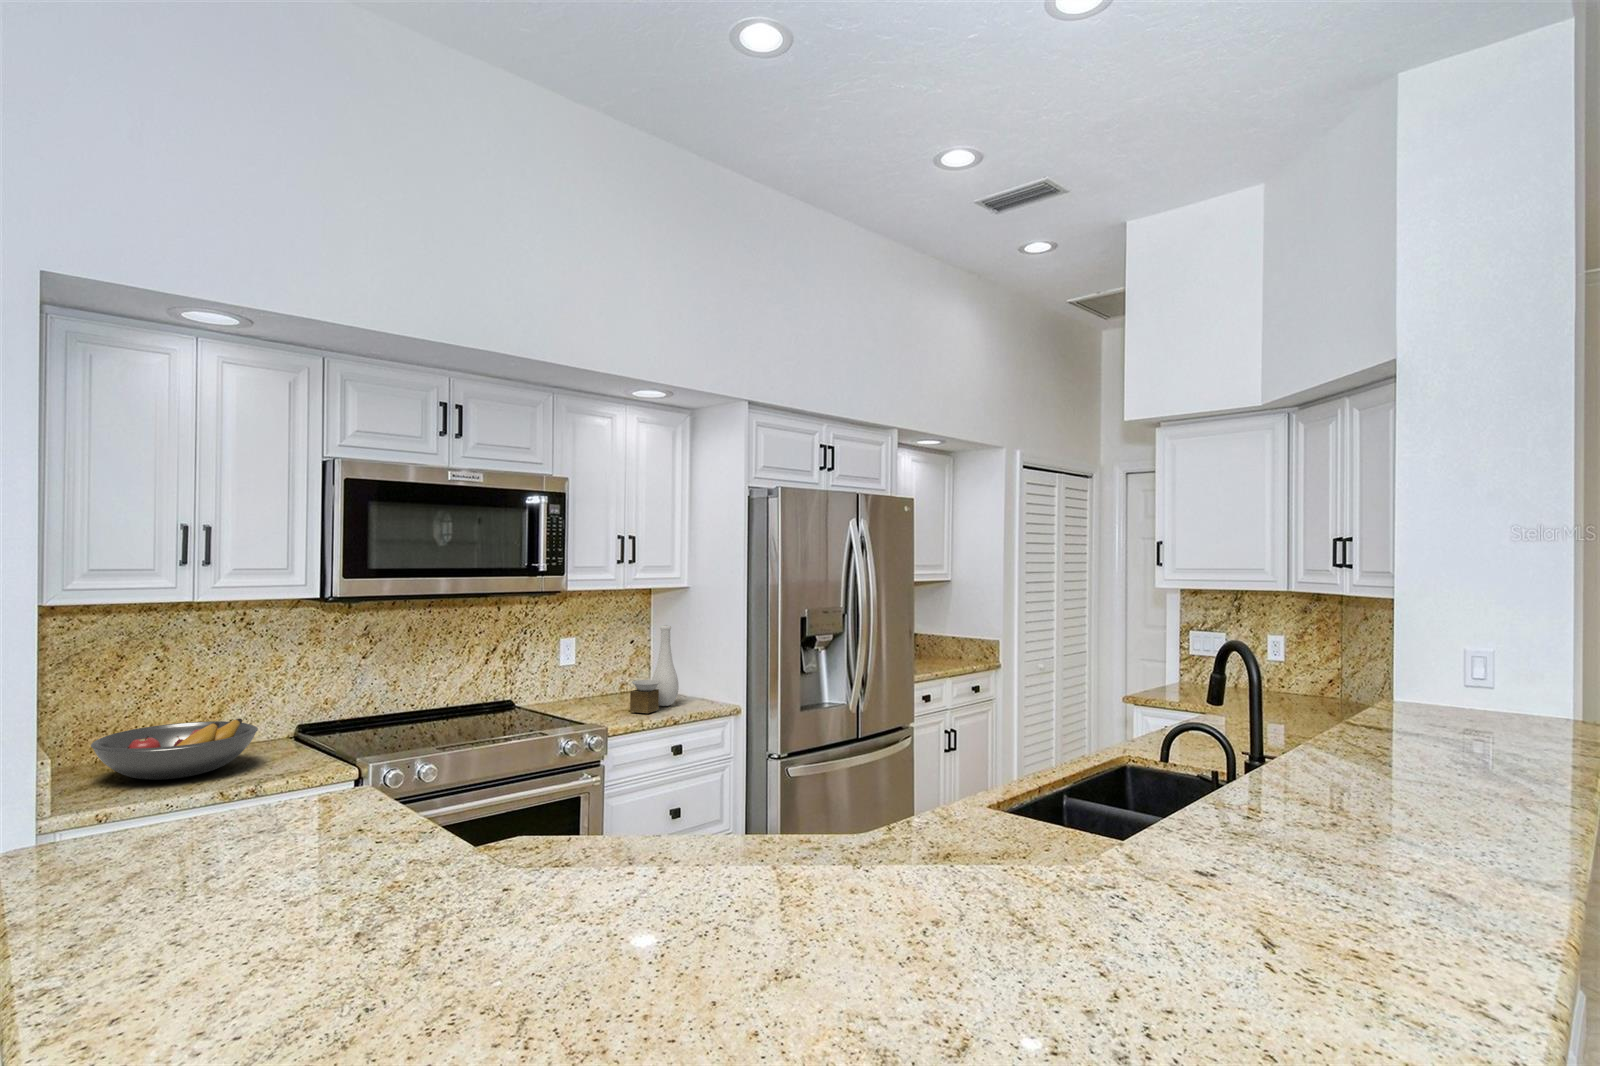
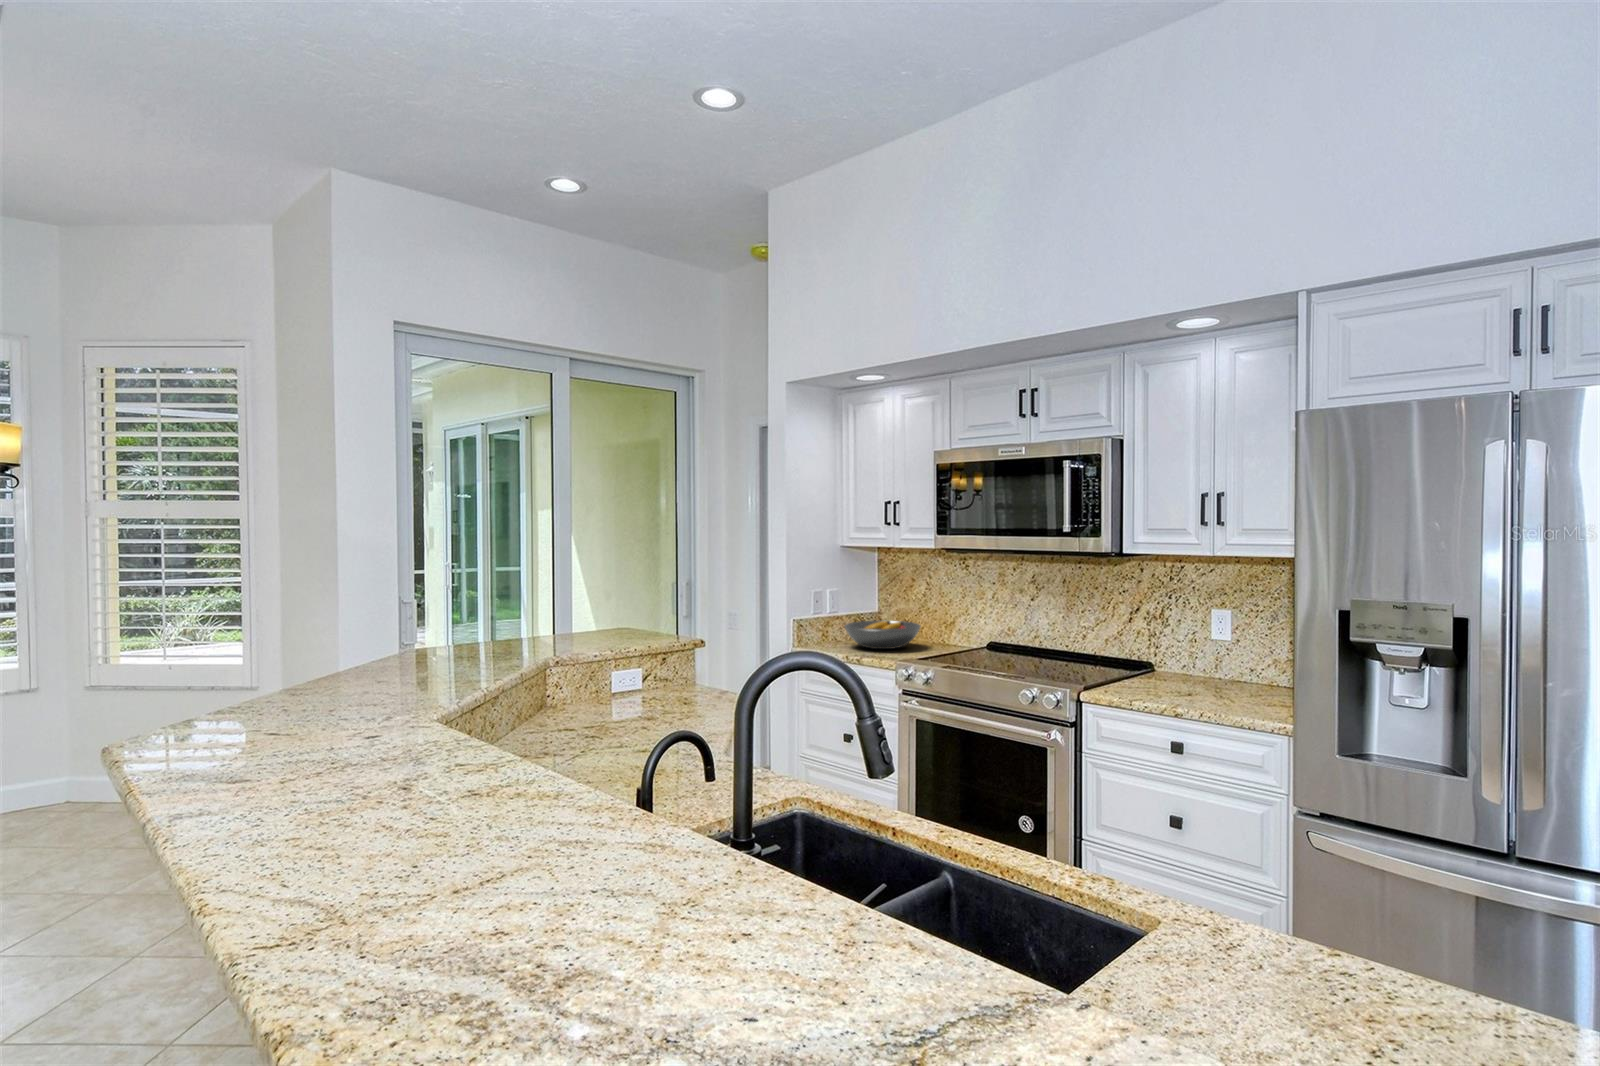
vase: present [630,625,679,713] -> none [1150,600,1237,700]

